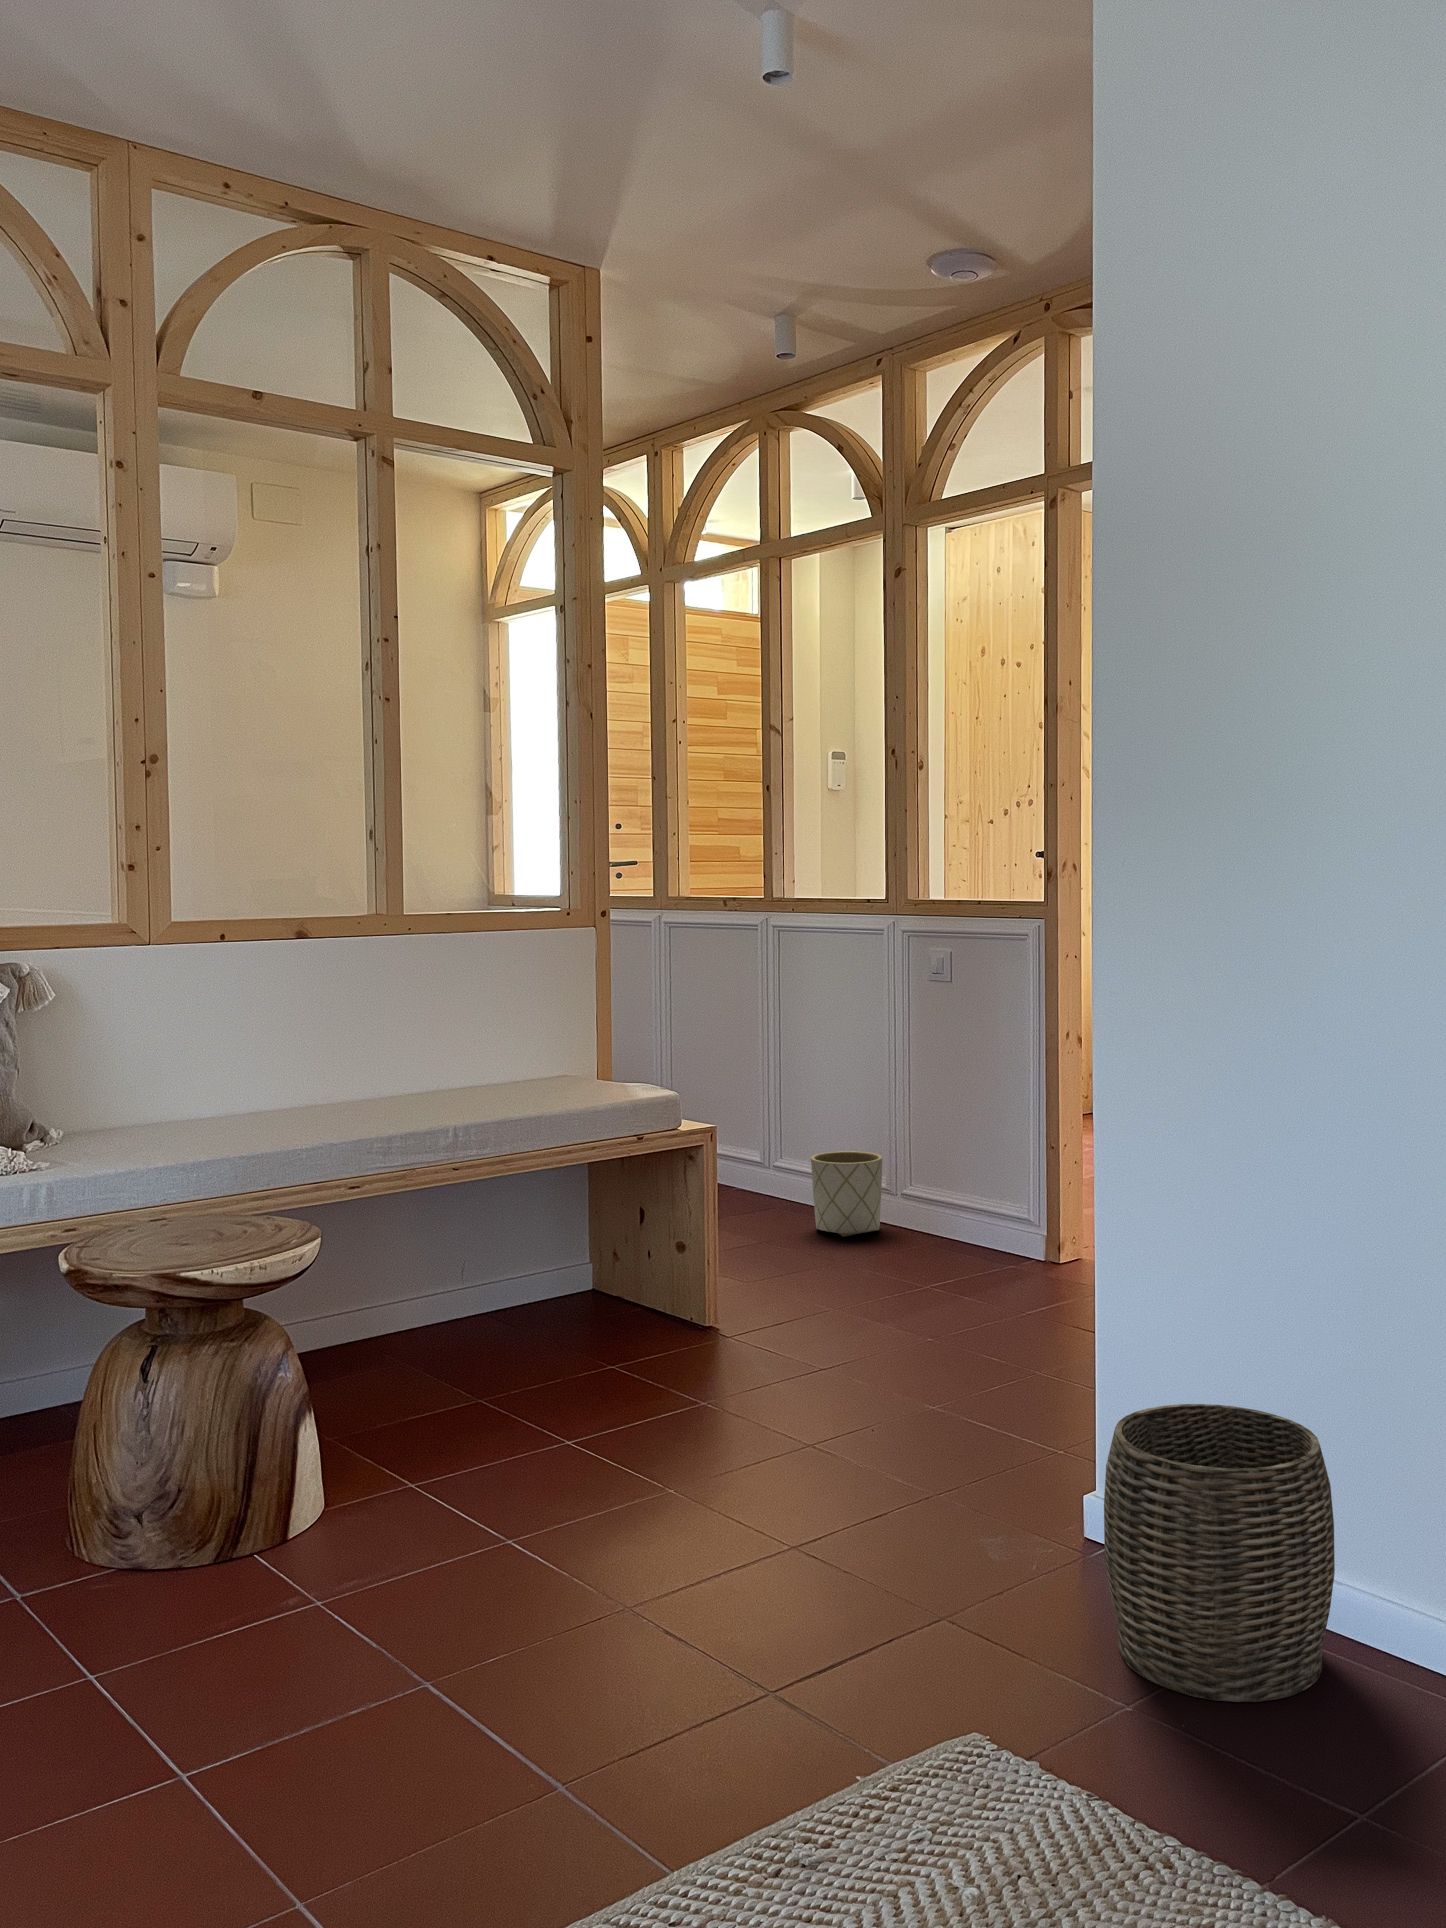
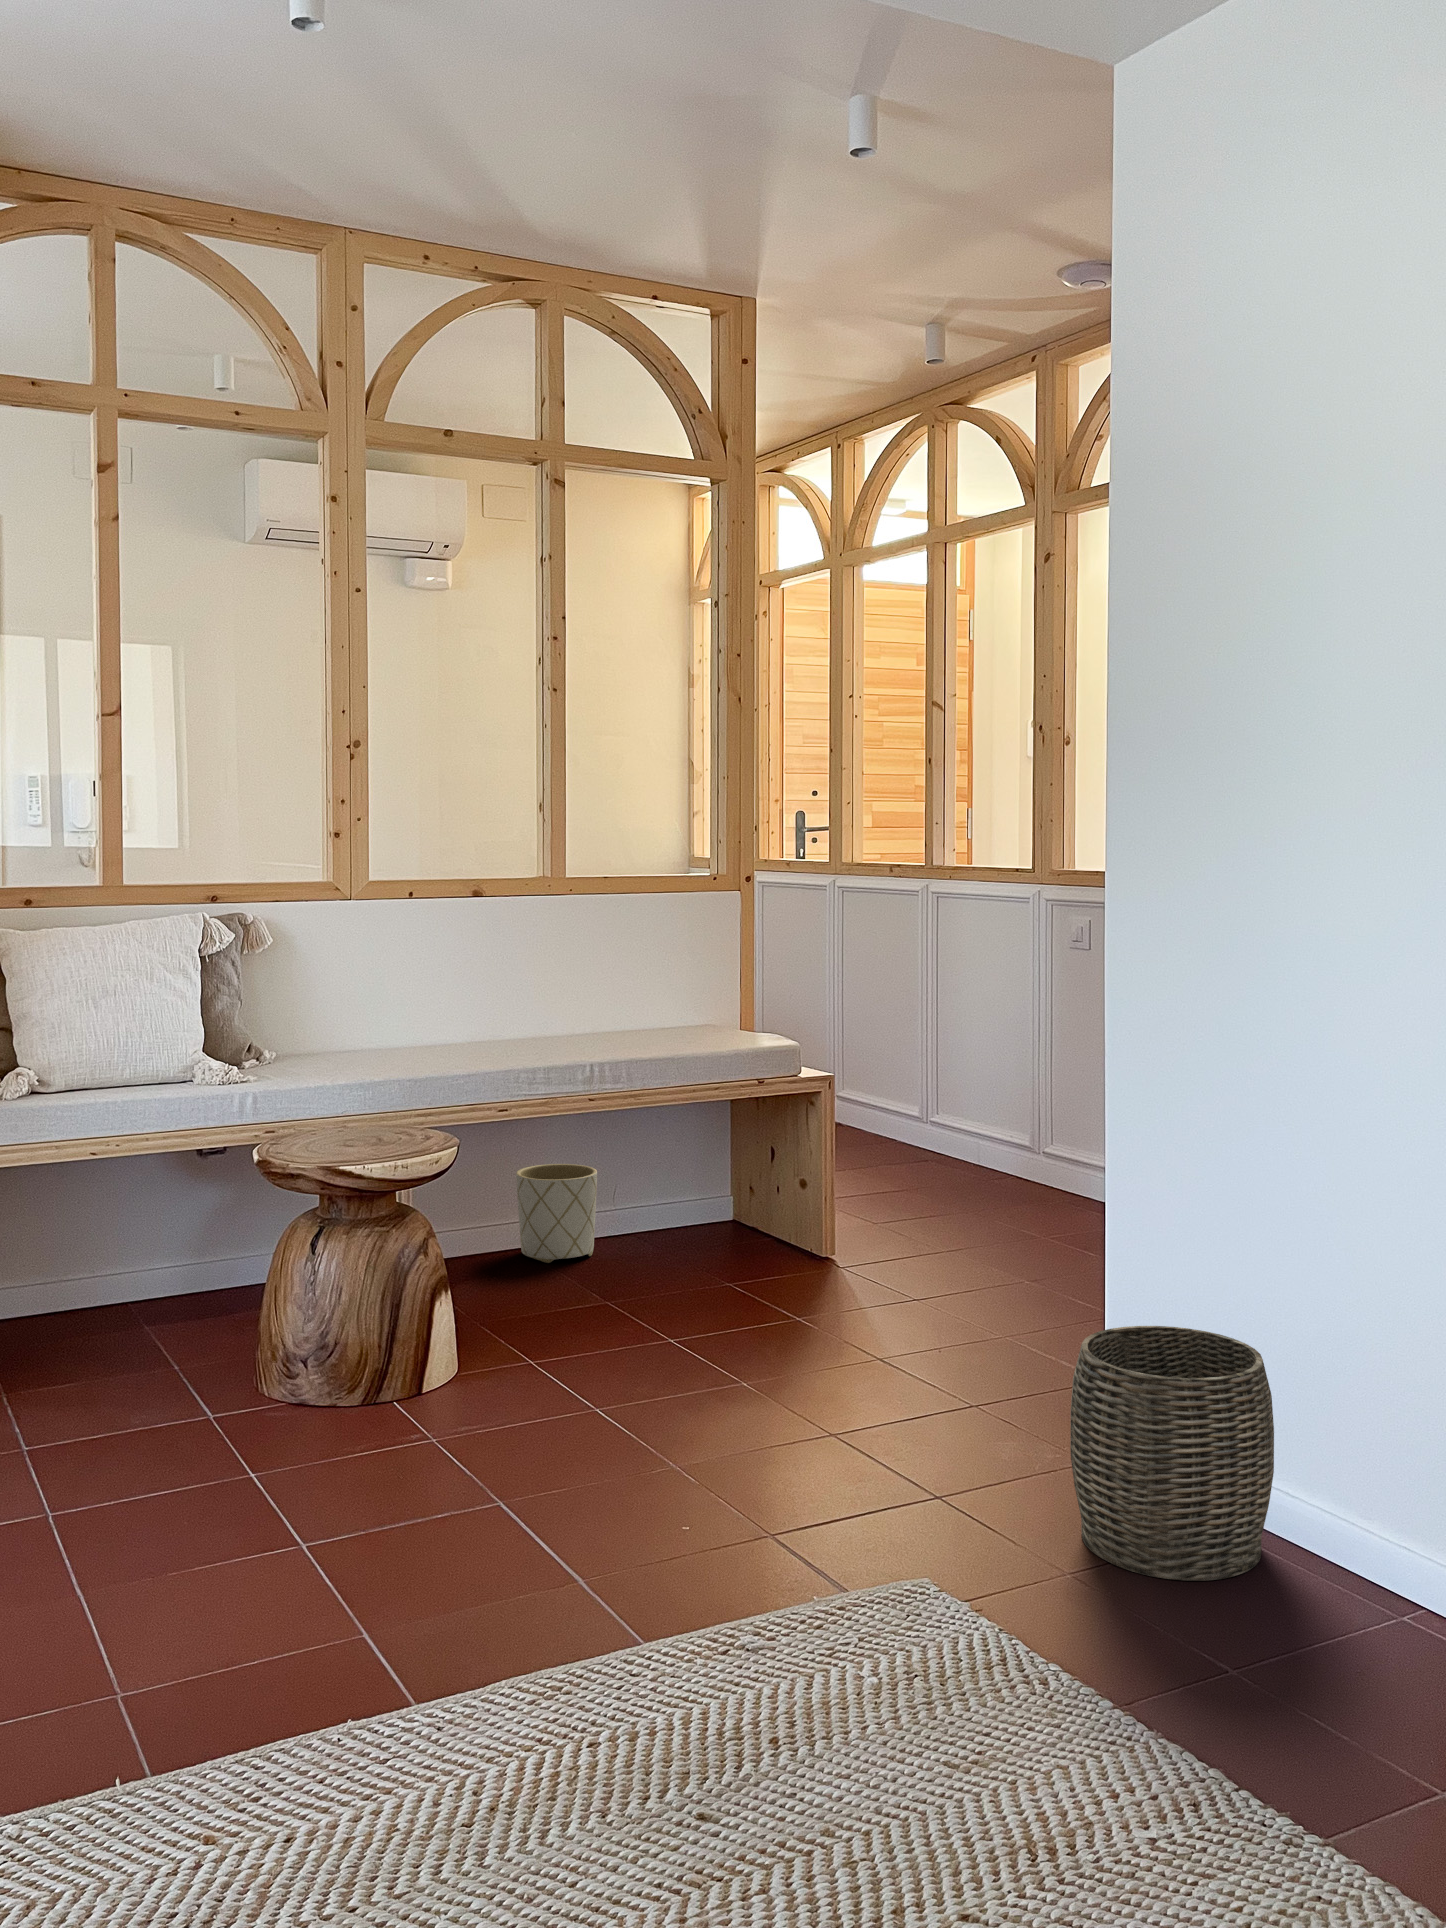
planter: present [811,1151,882,1237] -> present [516,1164,597,1263]

